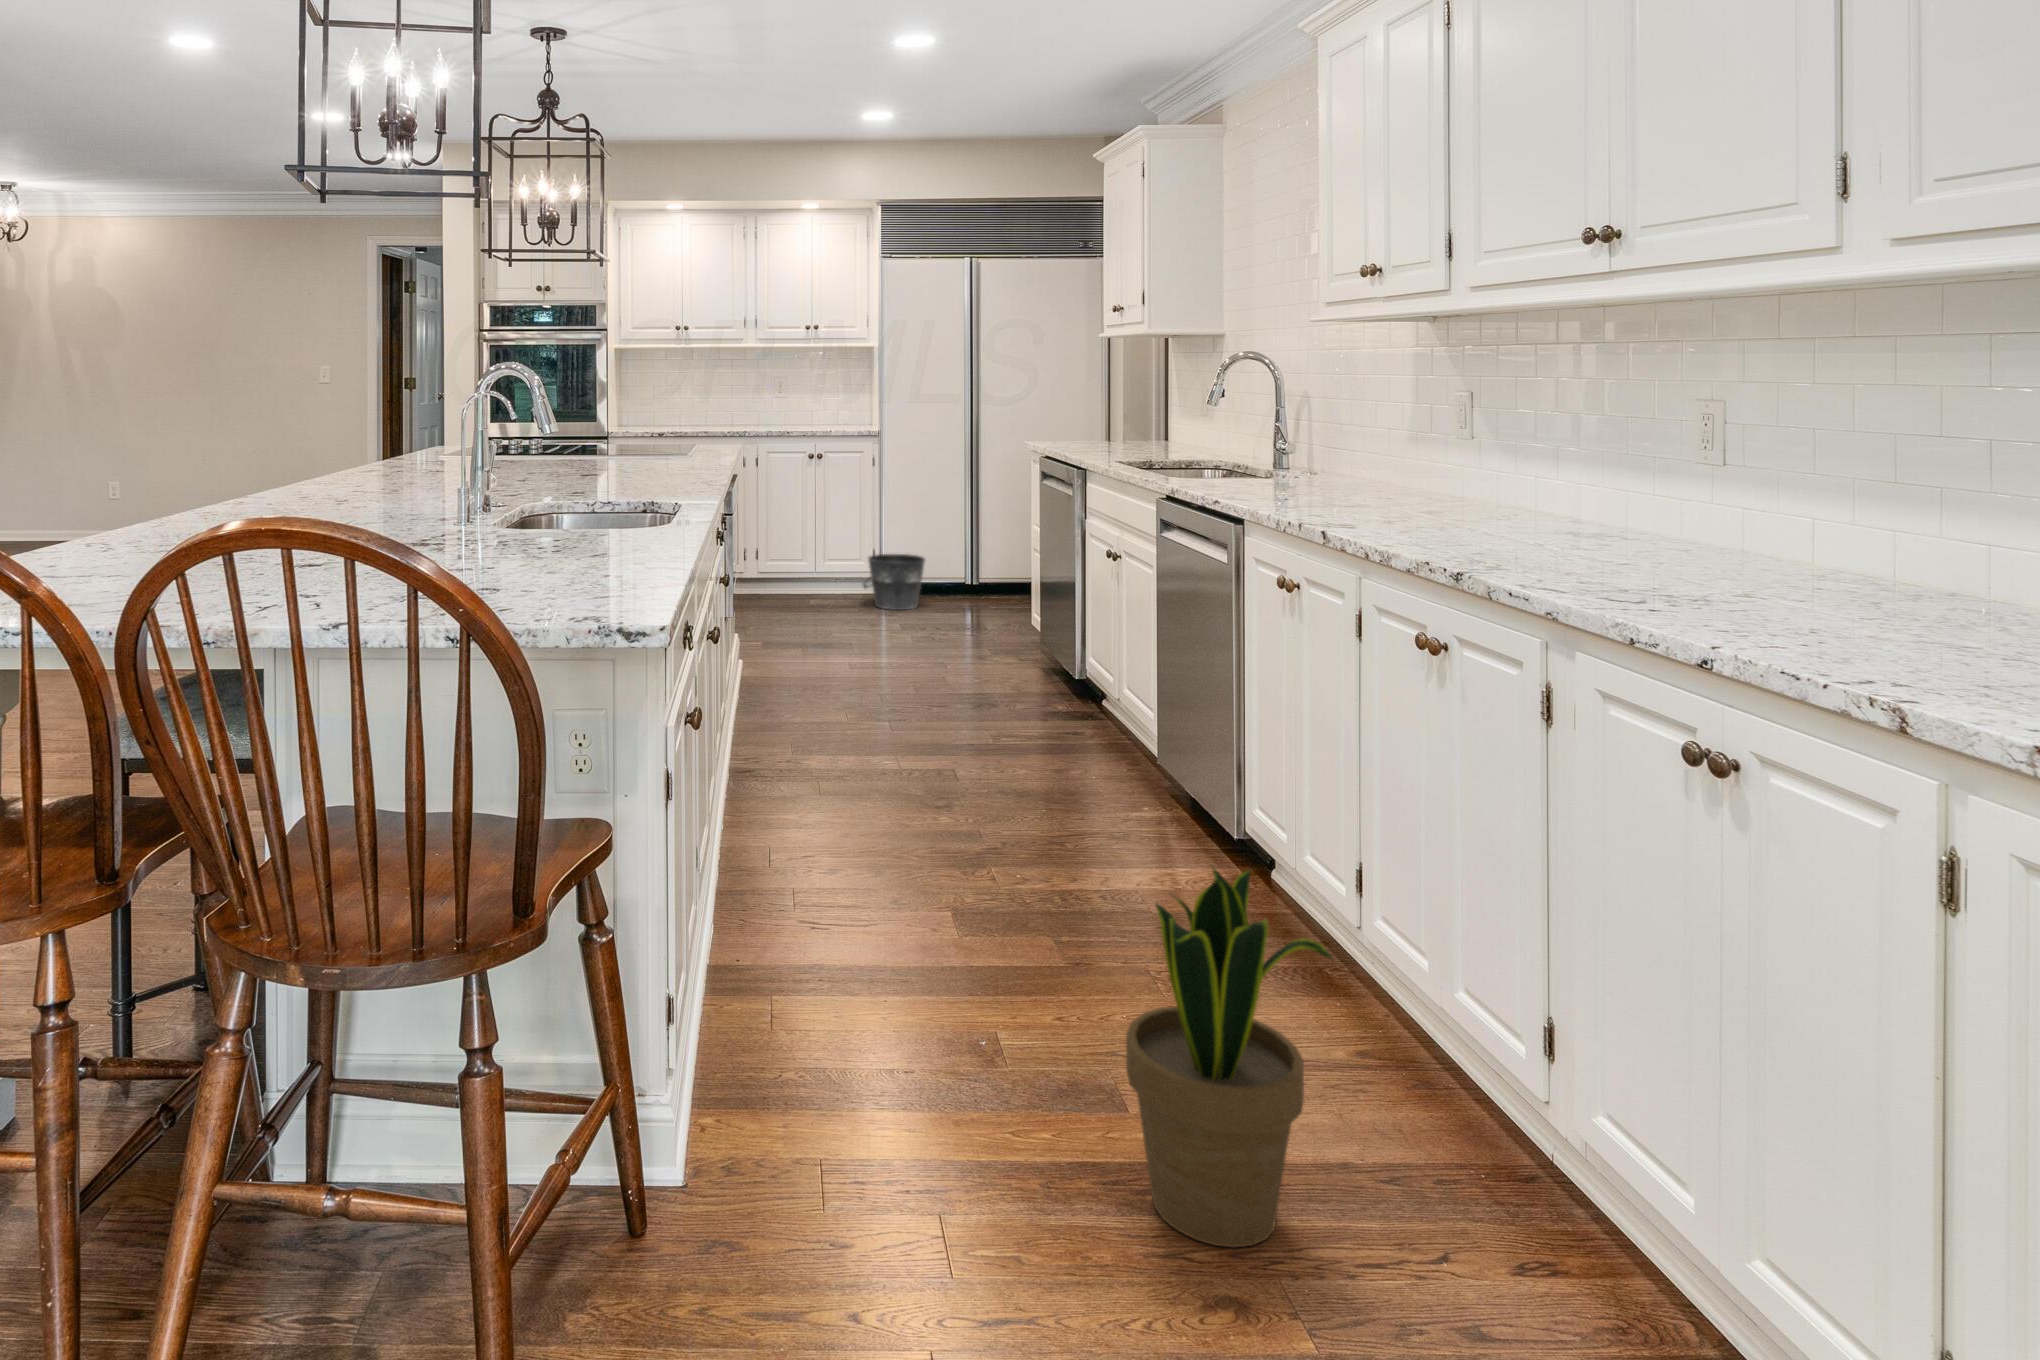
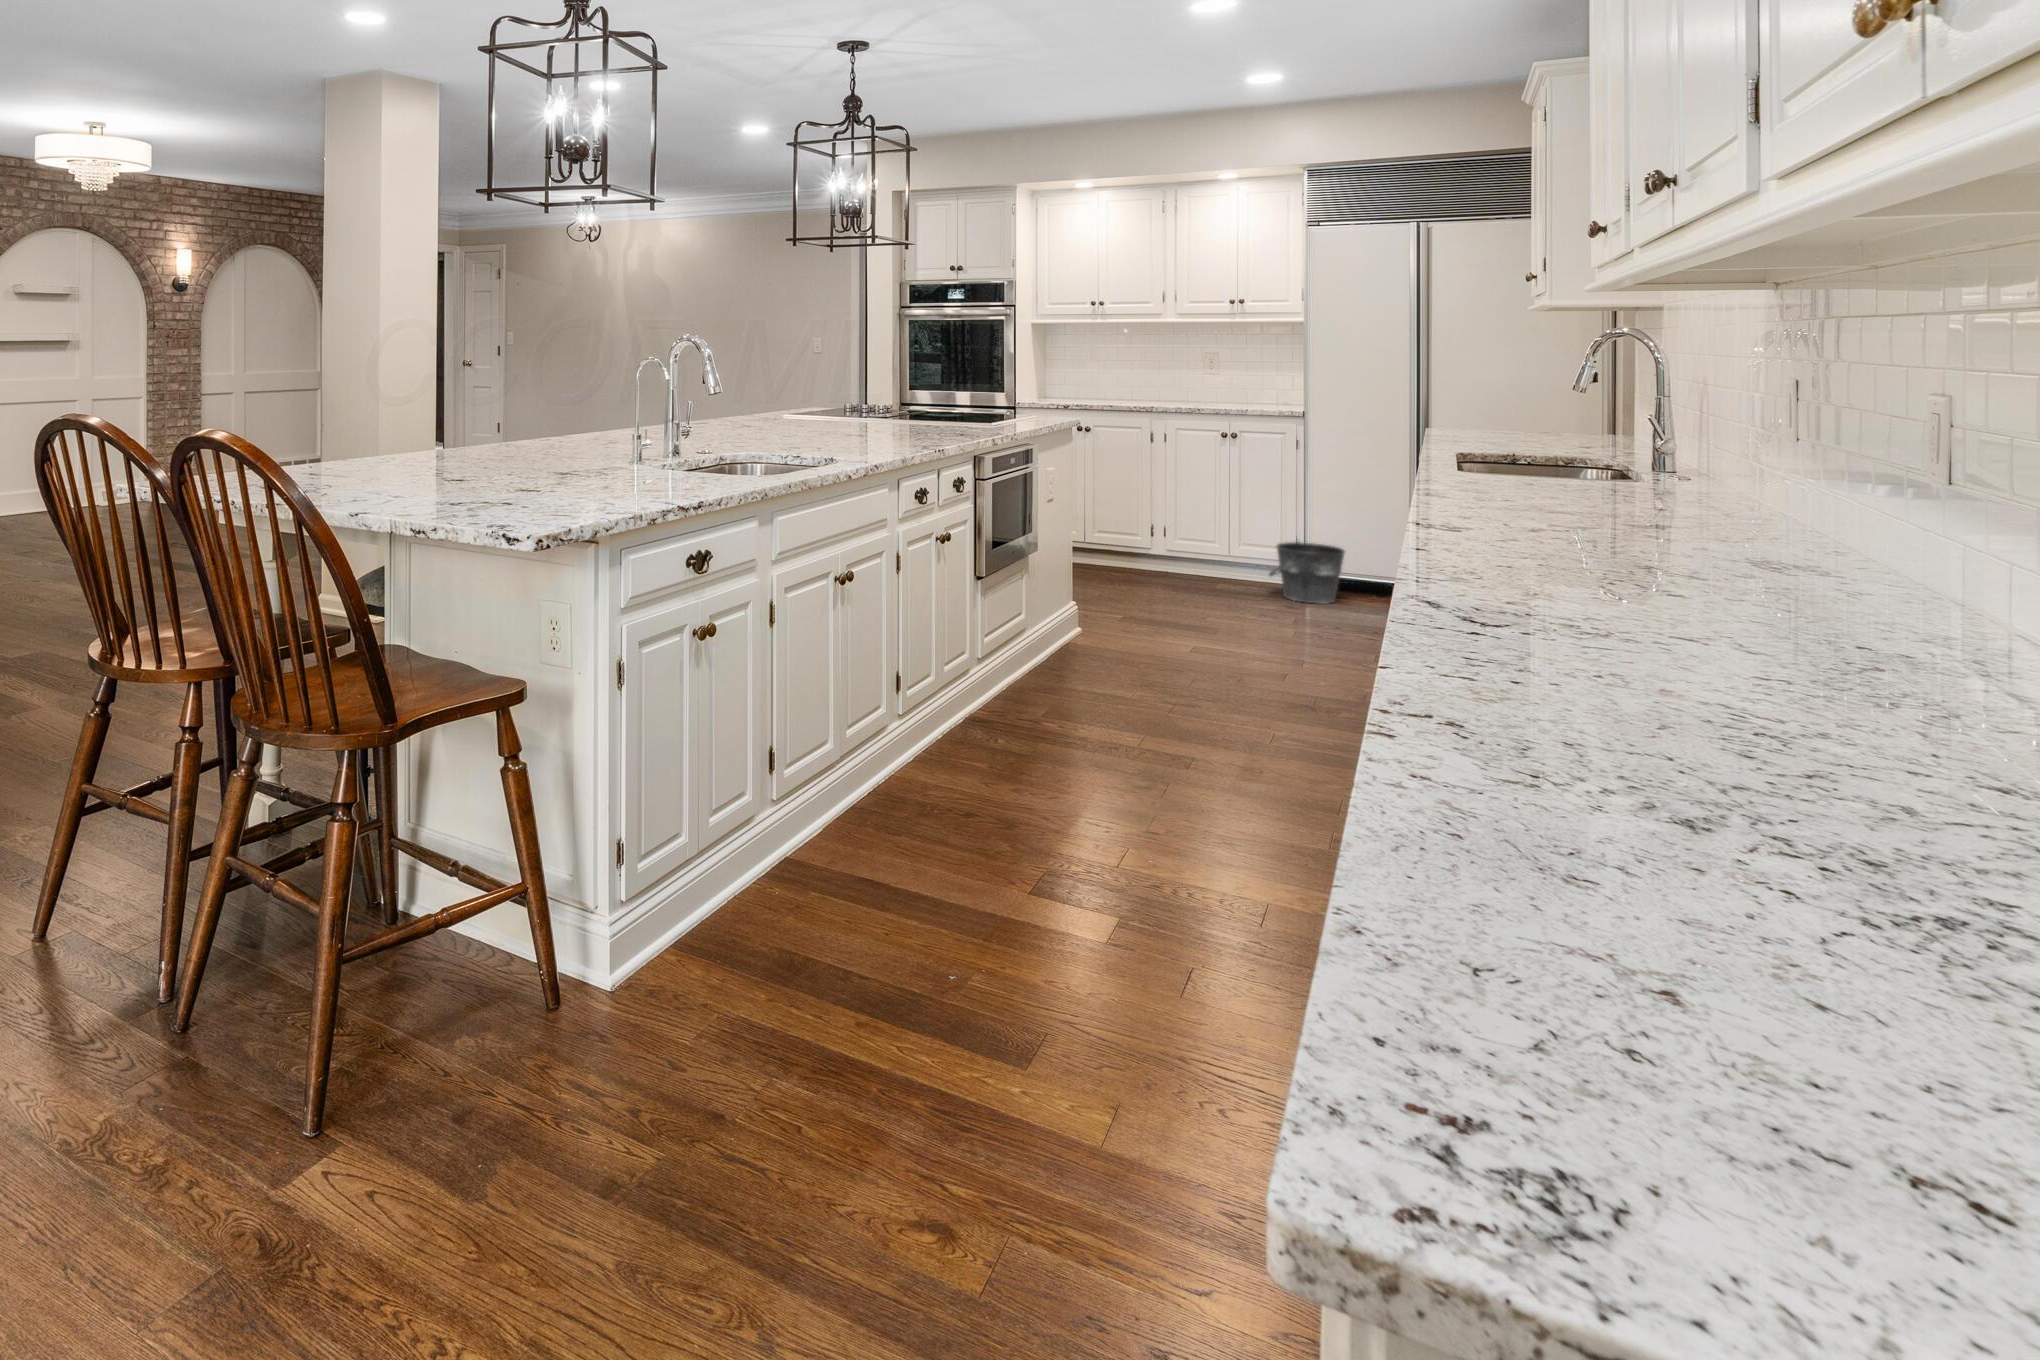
potted plant: present [1126,868,1332,1247] -> none [873,862,1063,1231]

